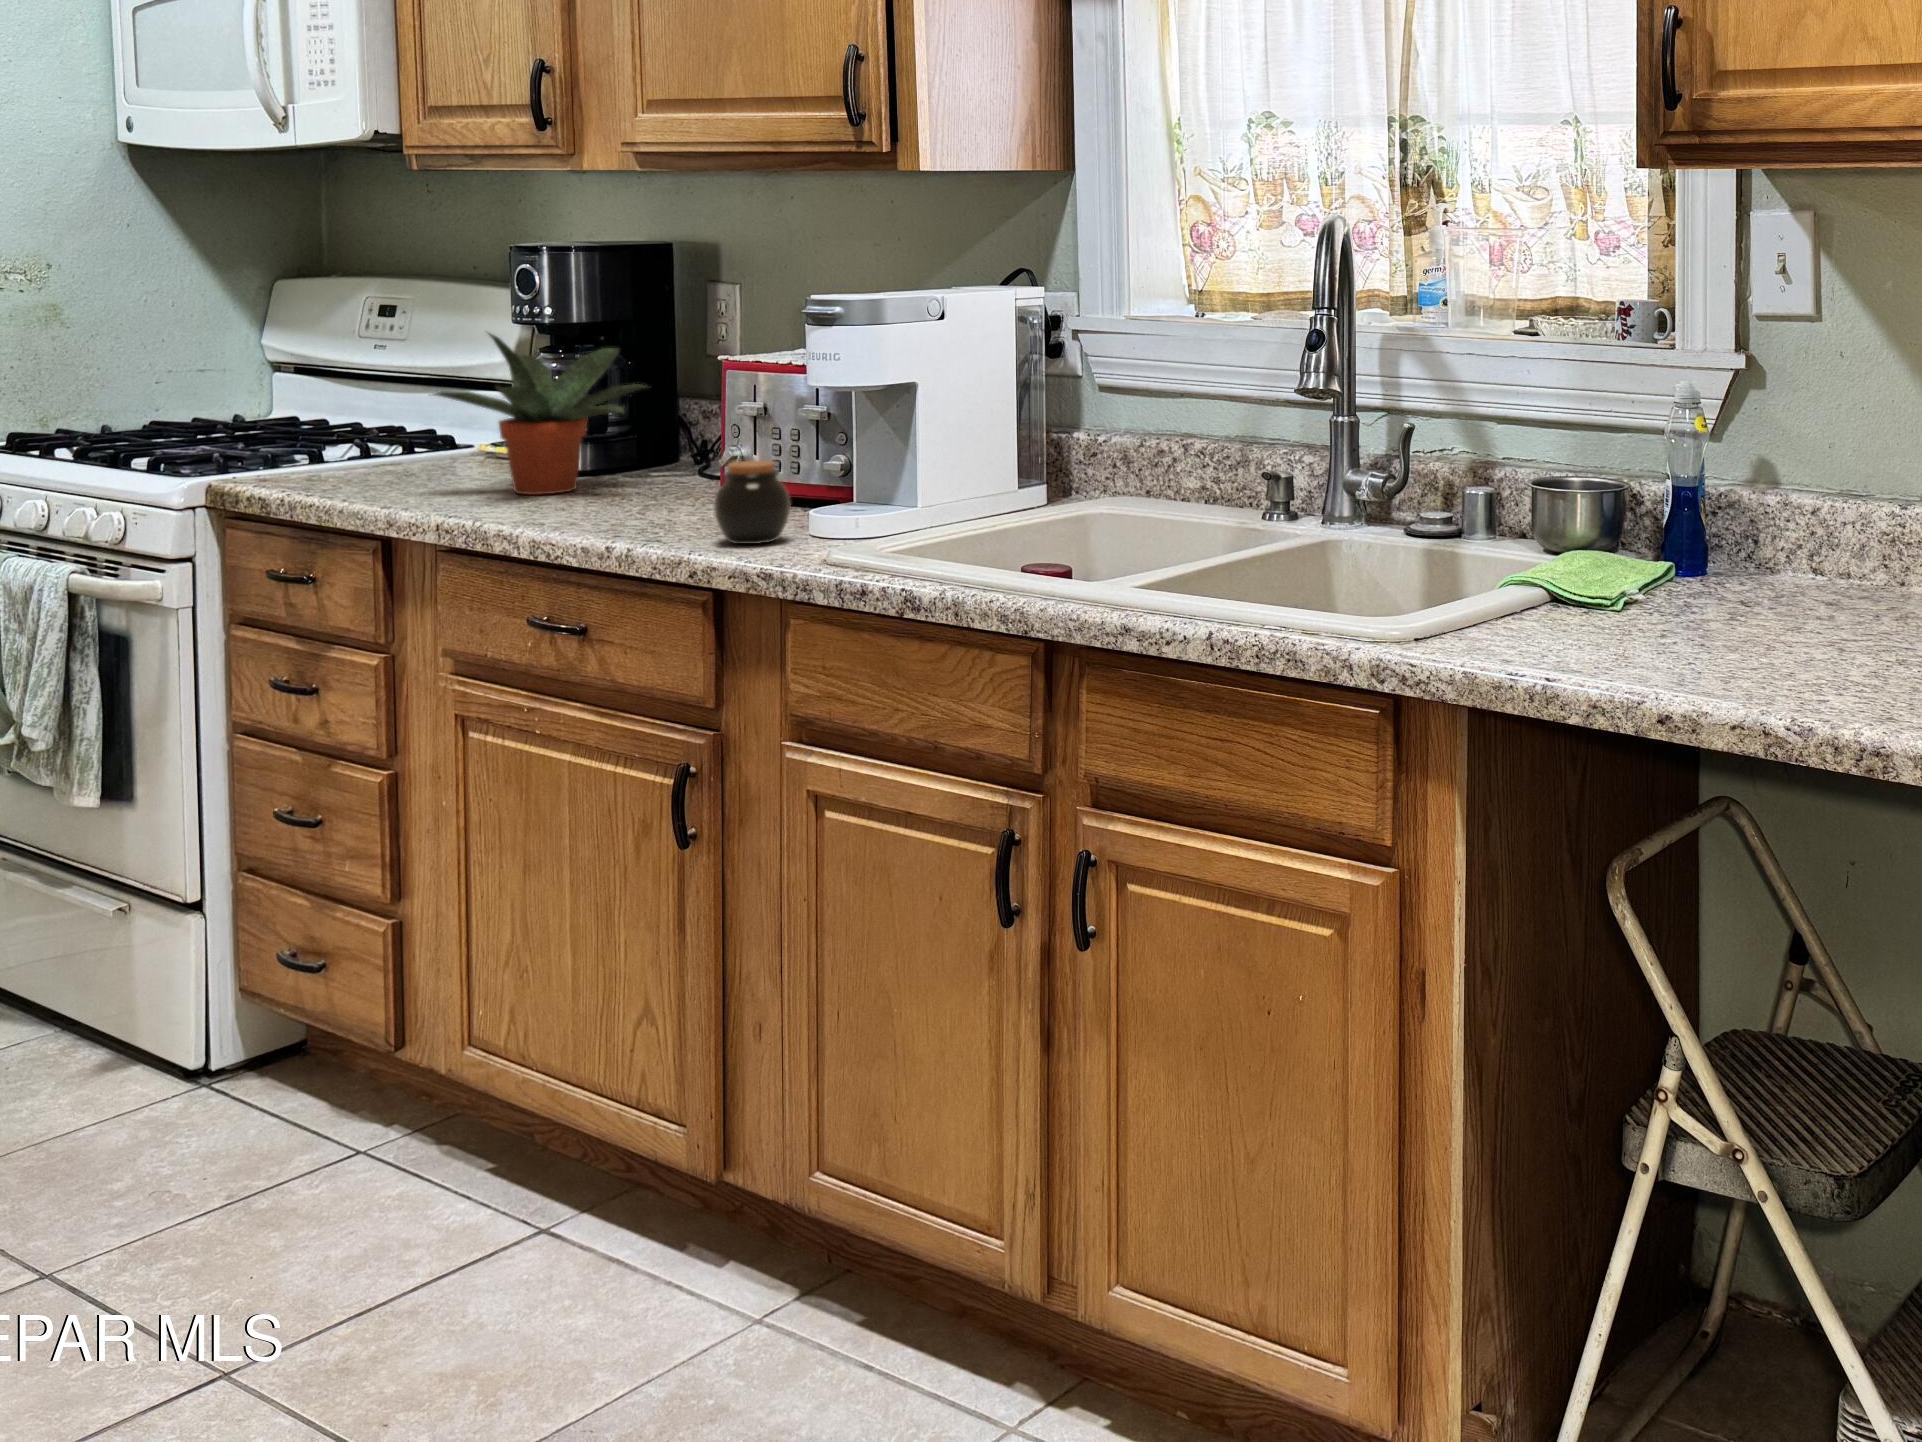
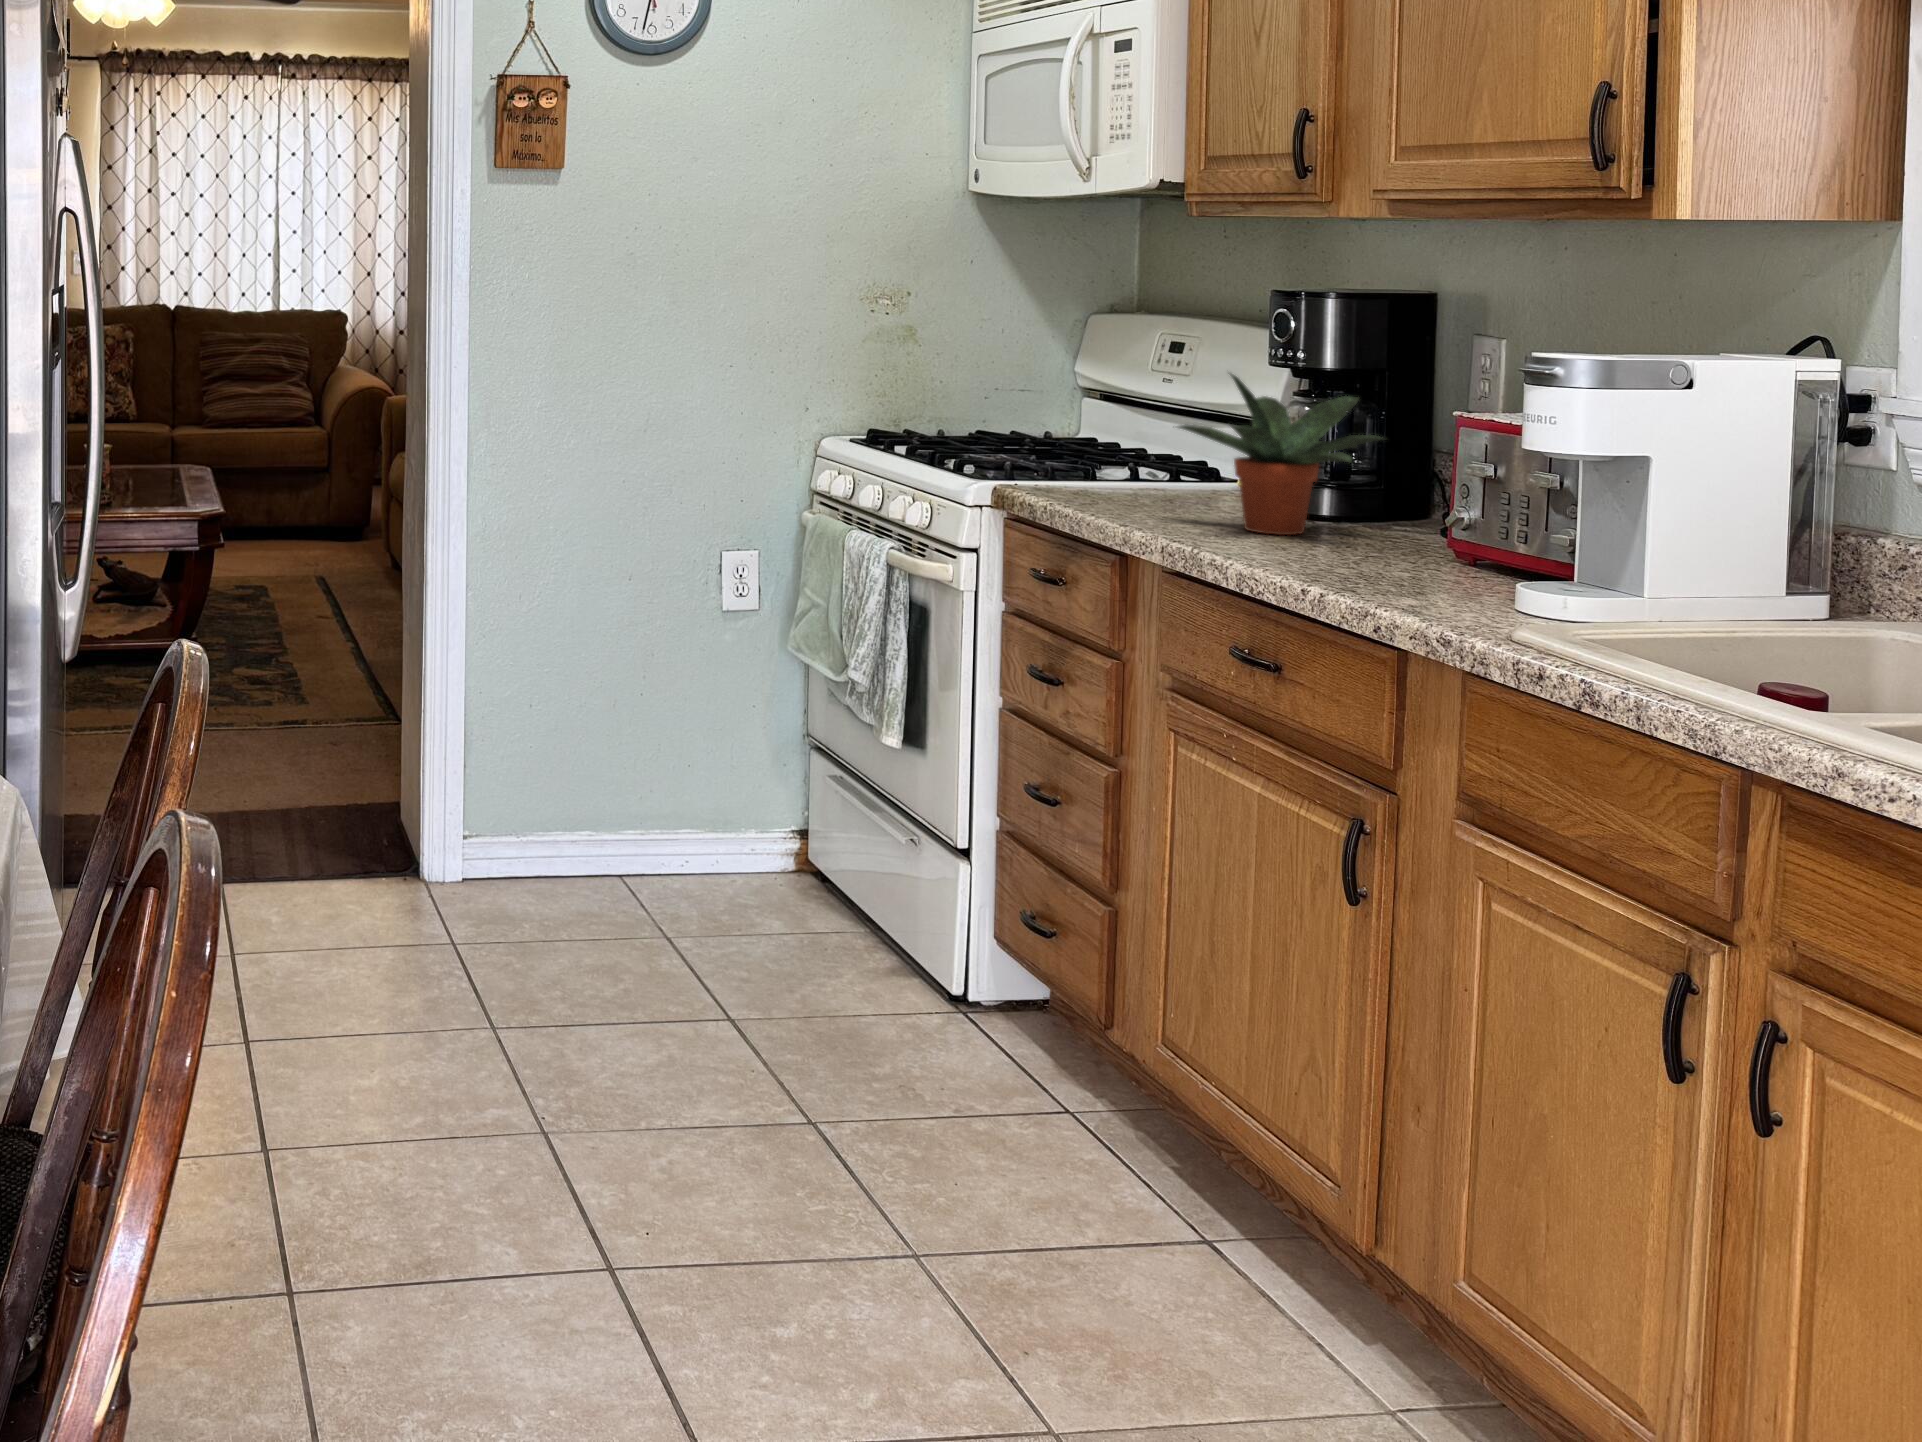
jar: present [714,460,790,544] -> none [1409,521,1493,609]

